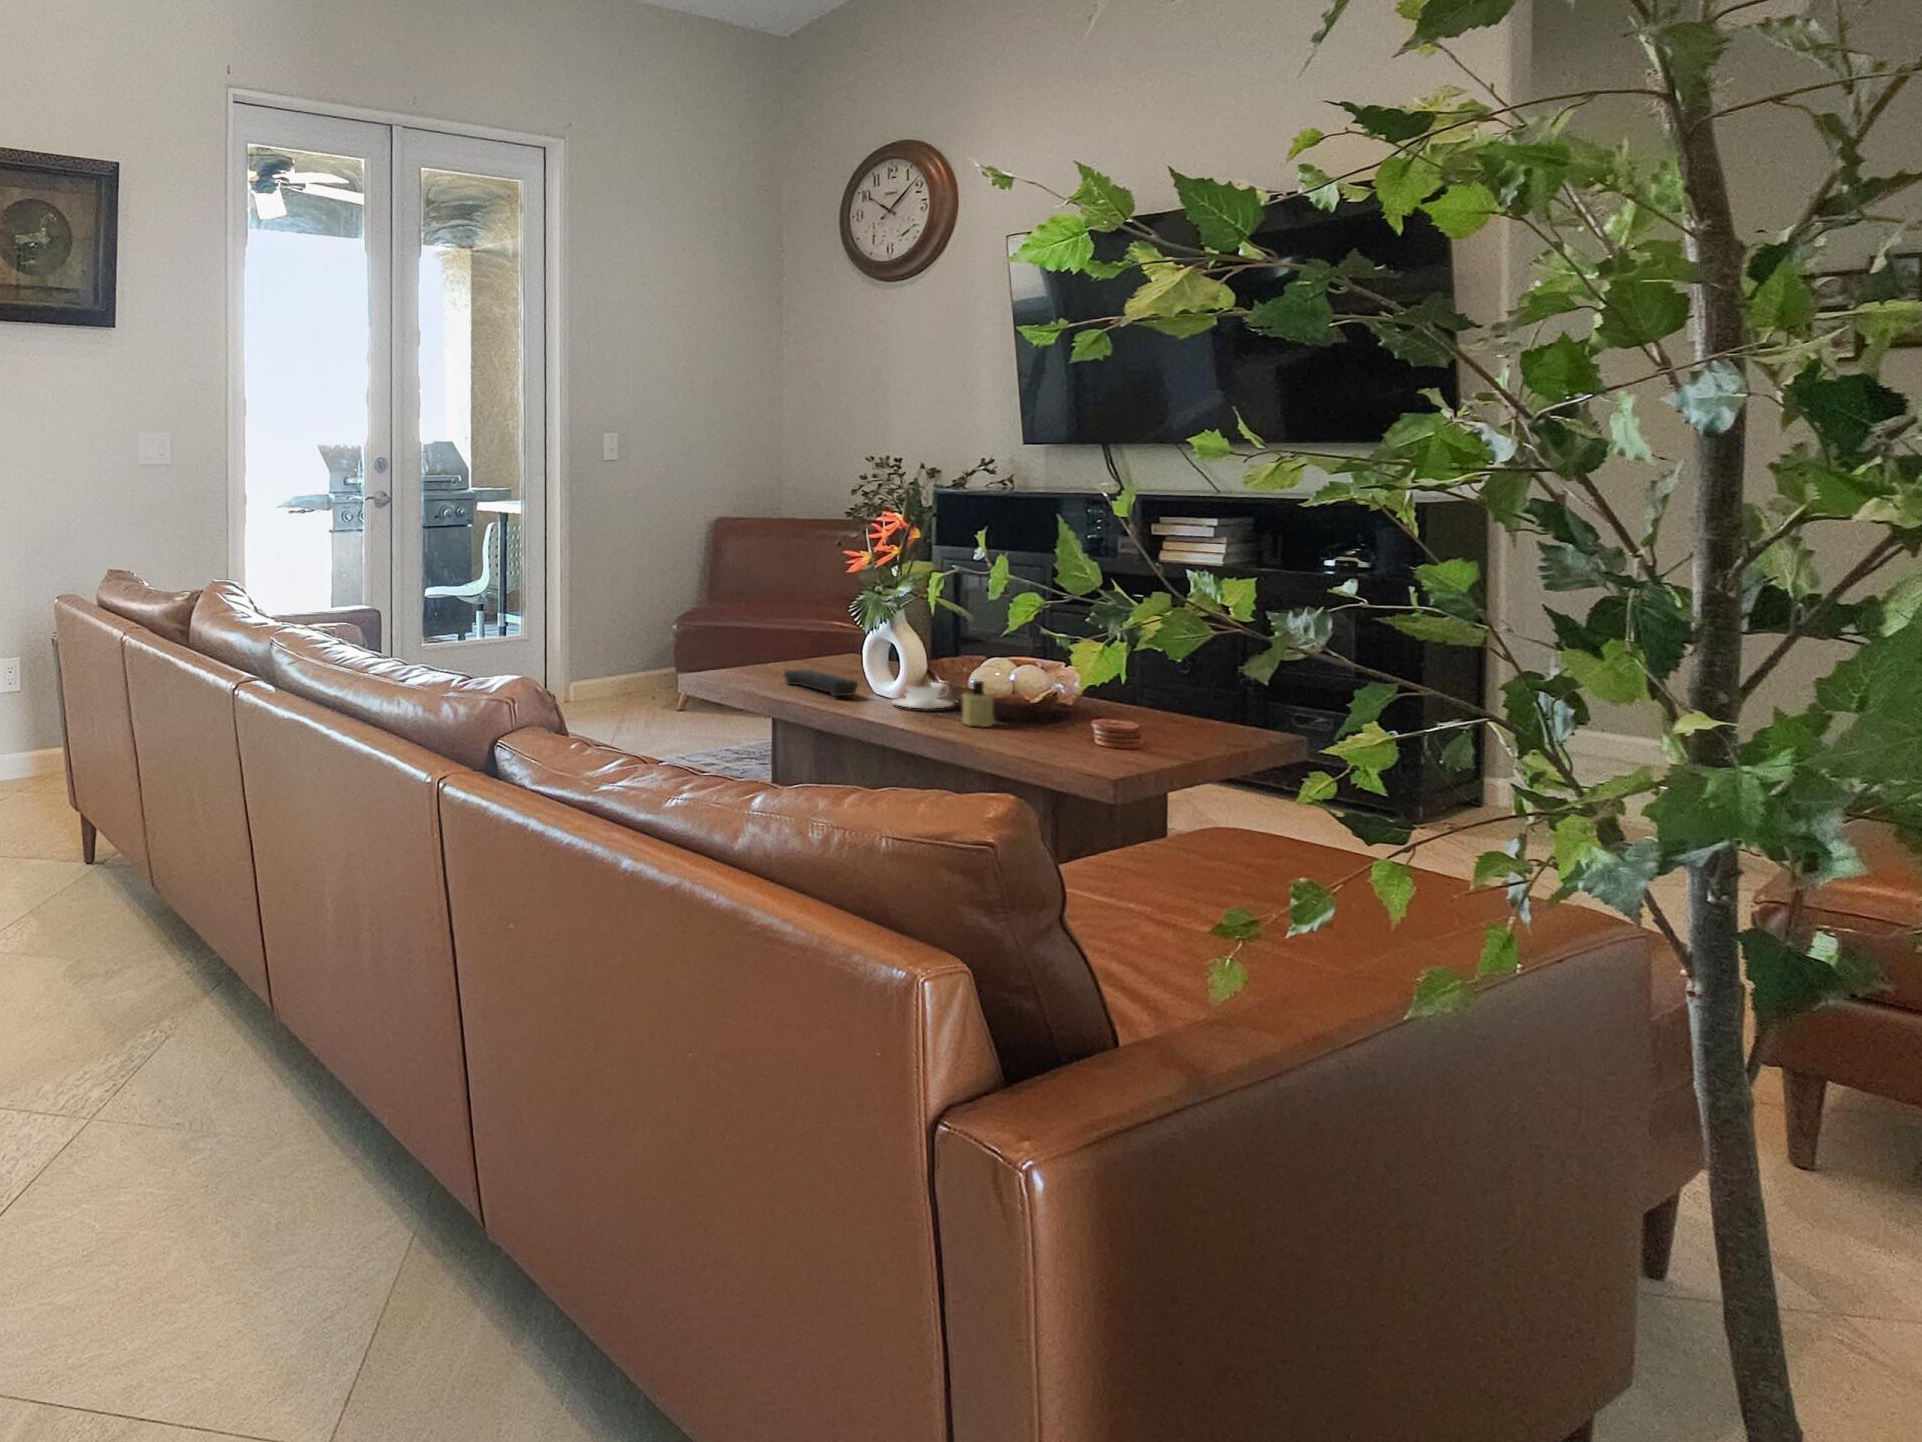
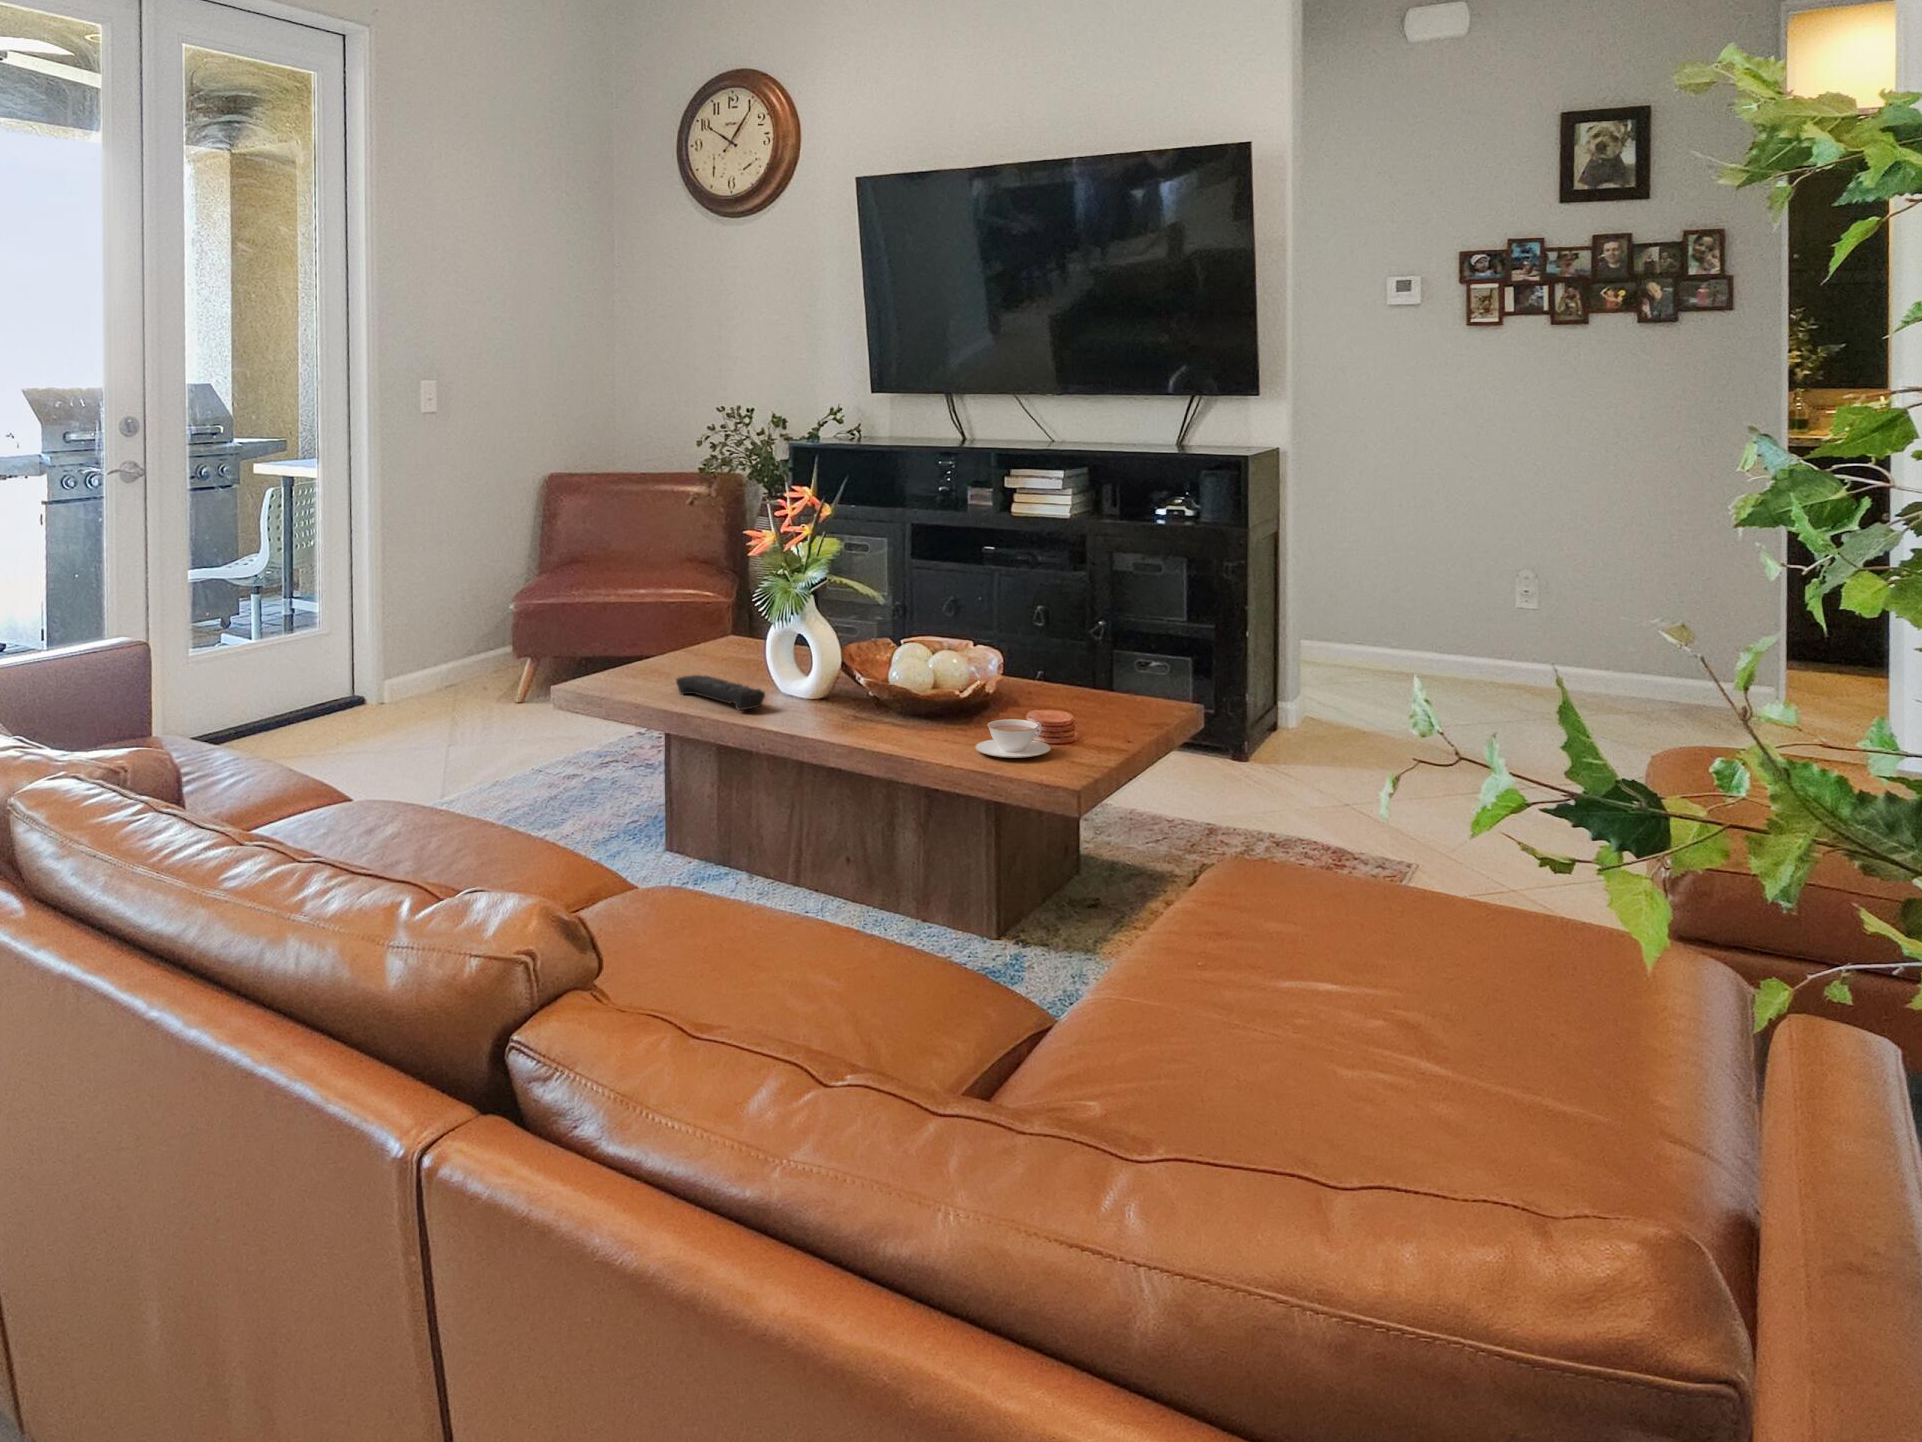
candle: present [962,681,995,727] -> none [887,690,923,743]
teacup: present [891,682,953,709] -> present [975,719,1051,758]

